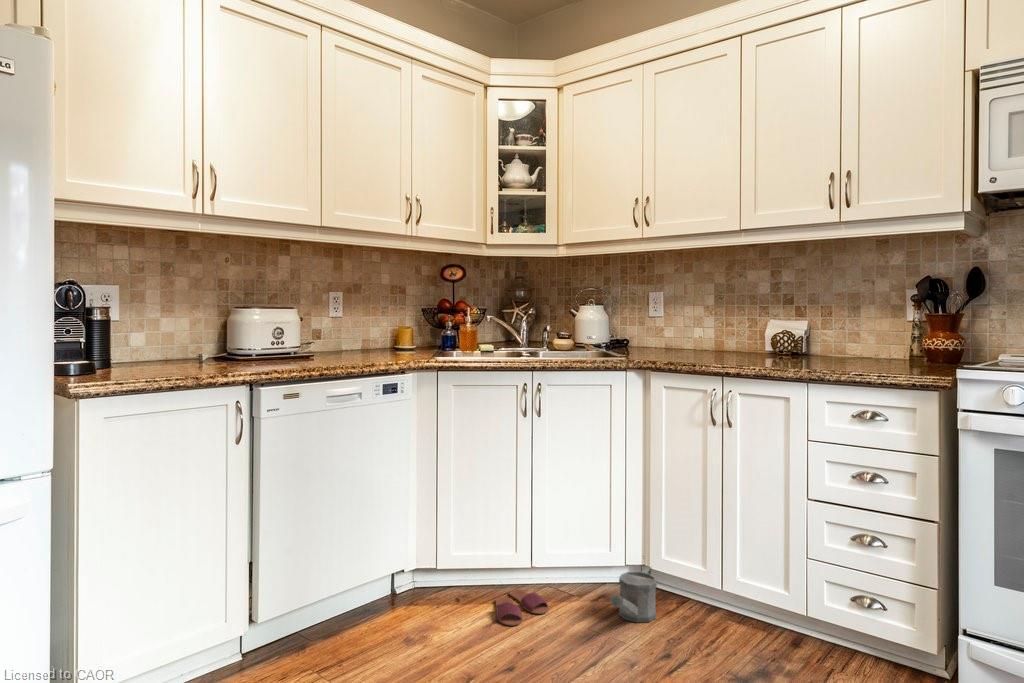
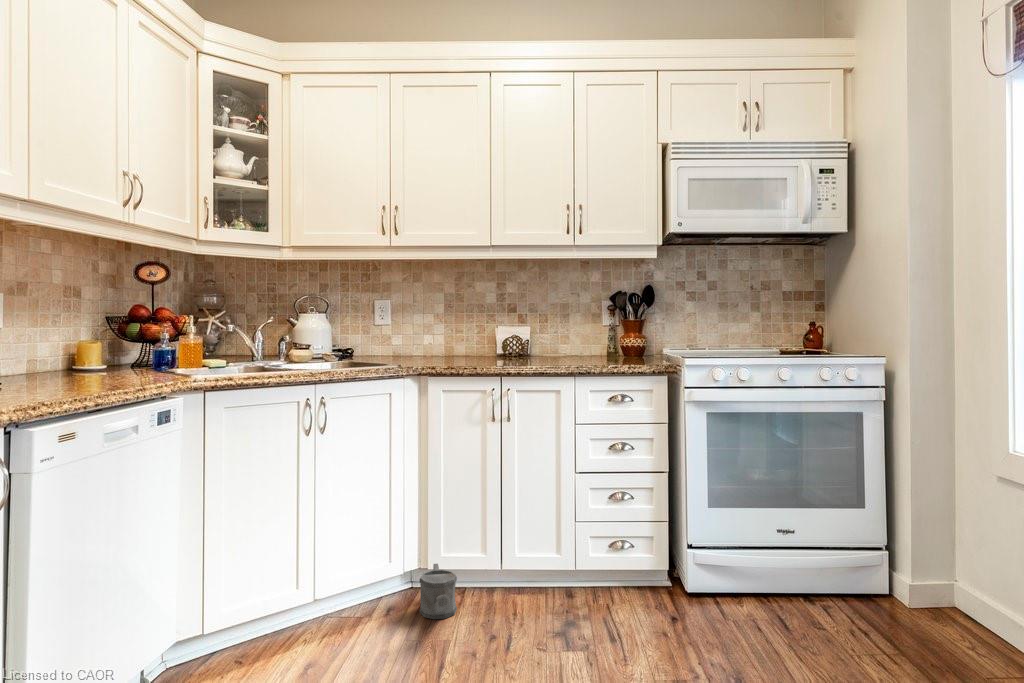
slippers: present [496,589,549,626] -> none [293,620,357,662]

